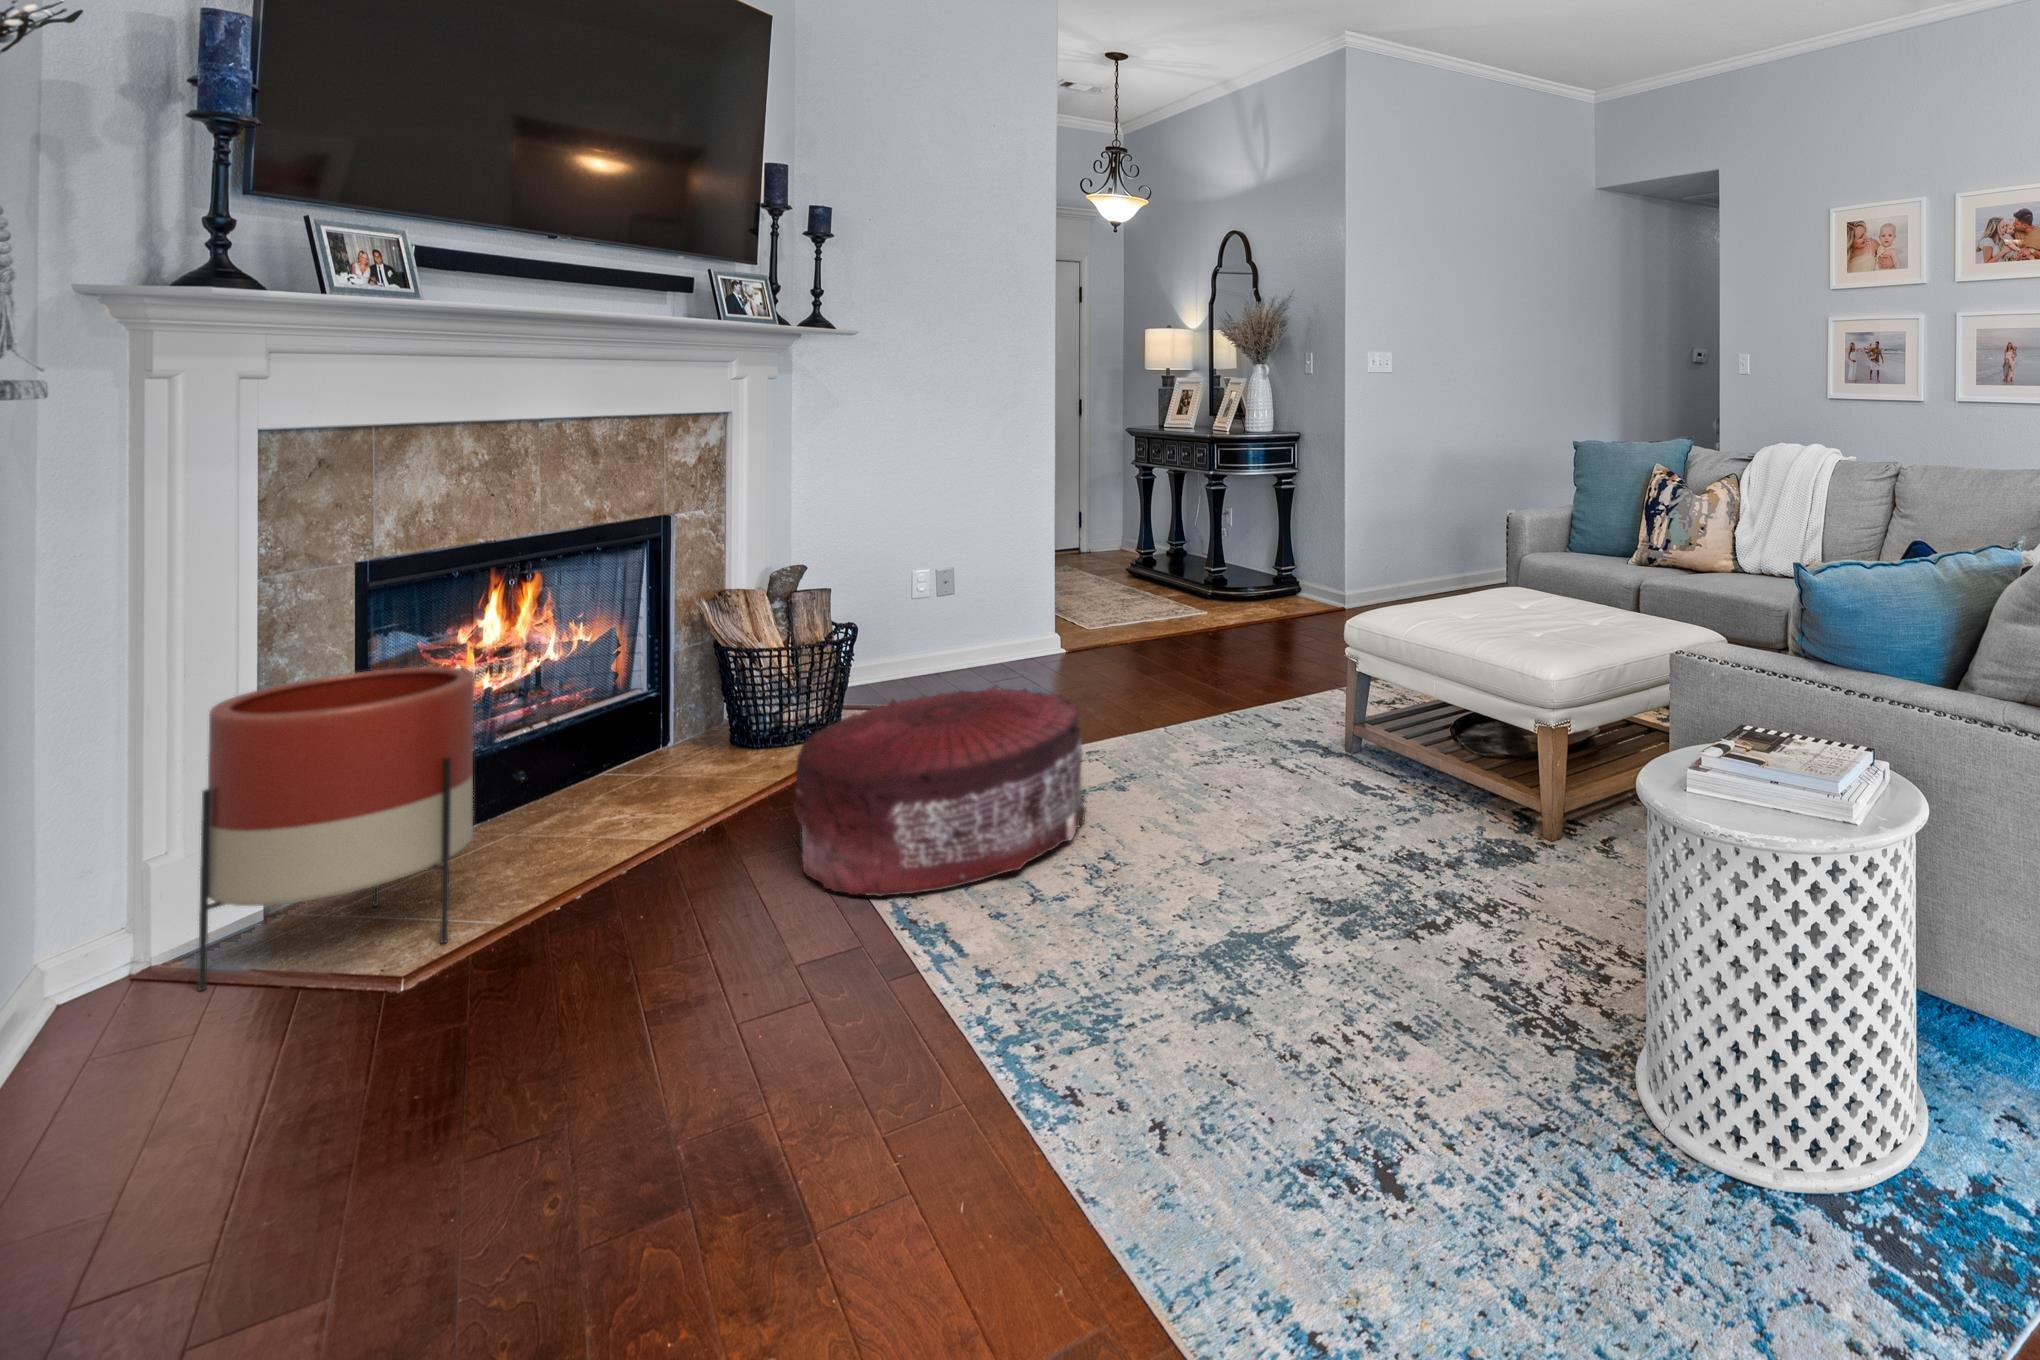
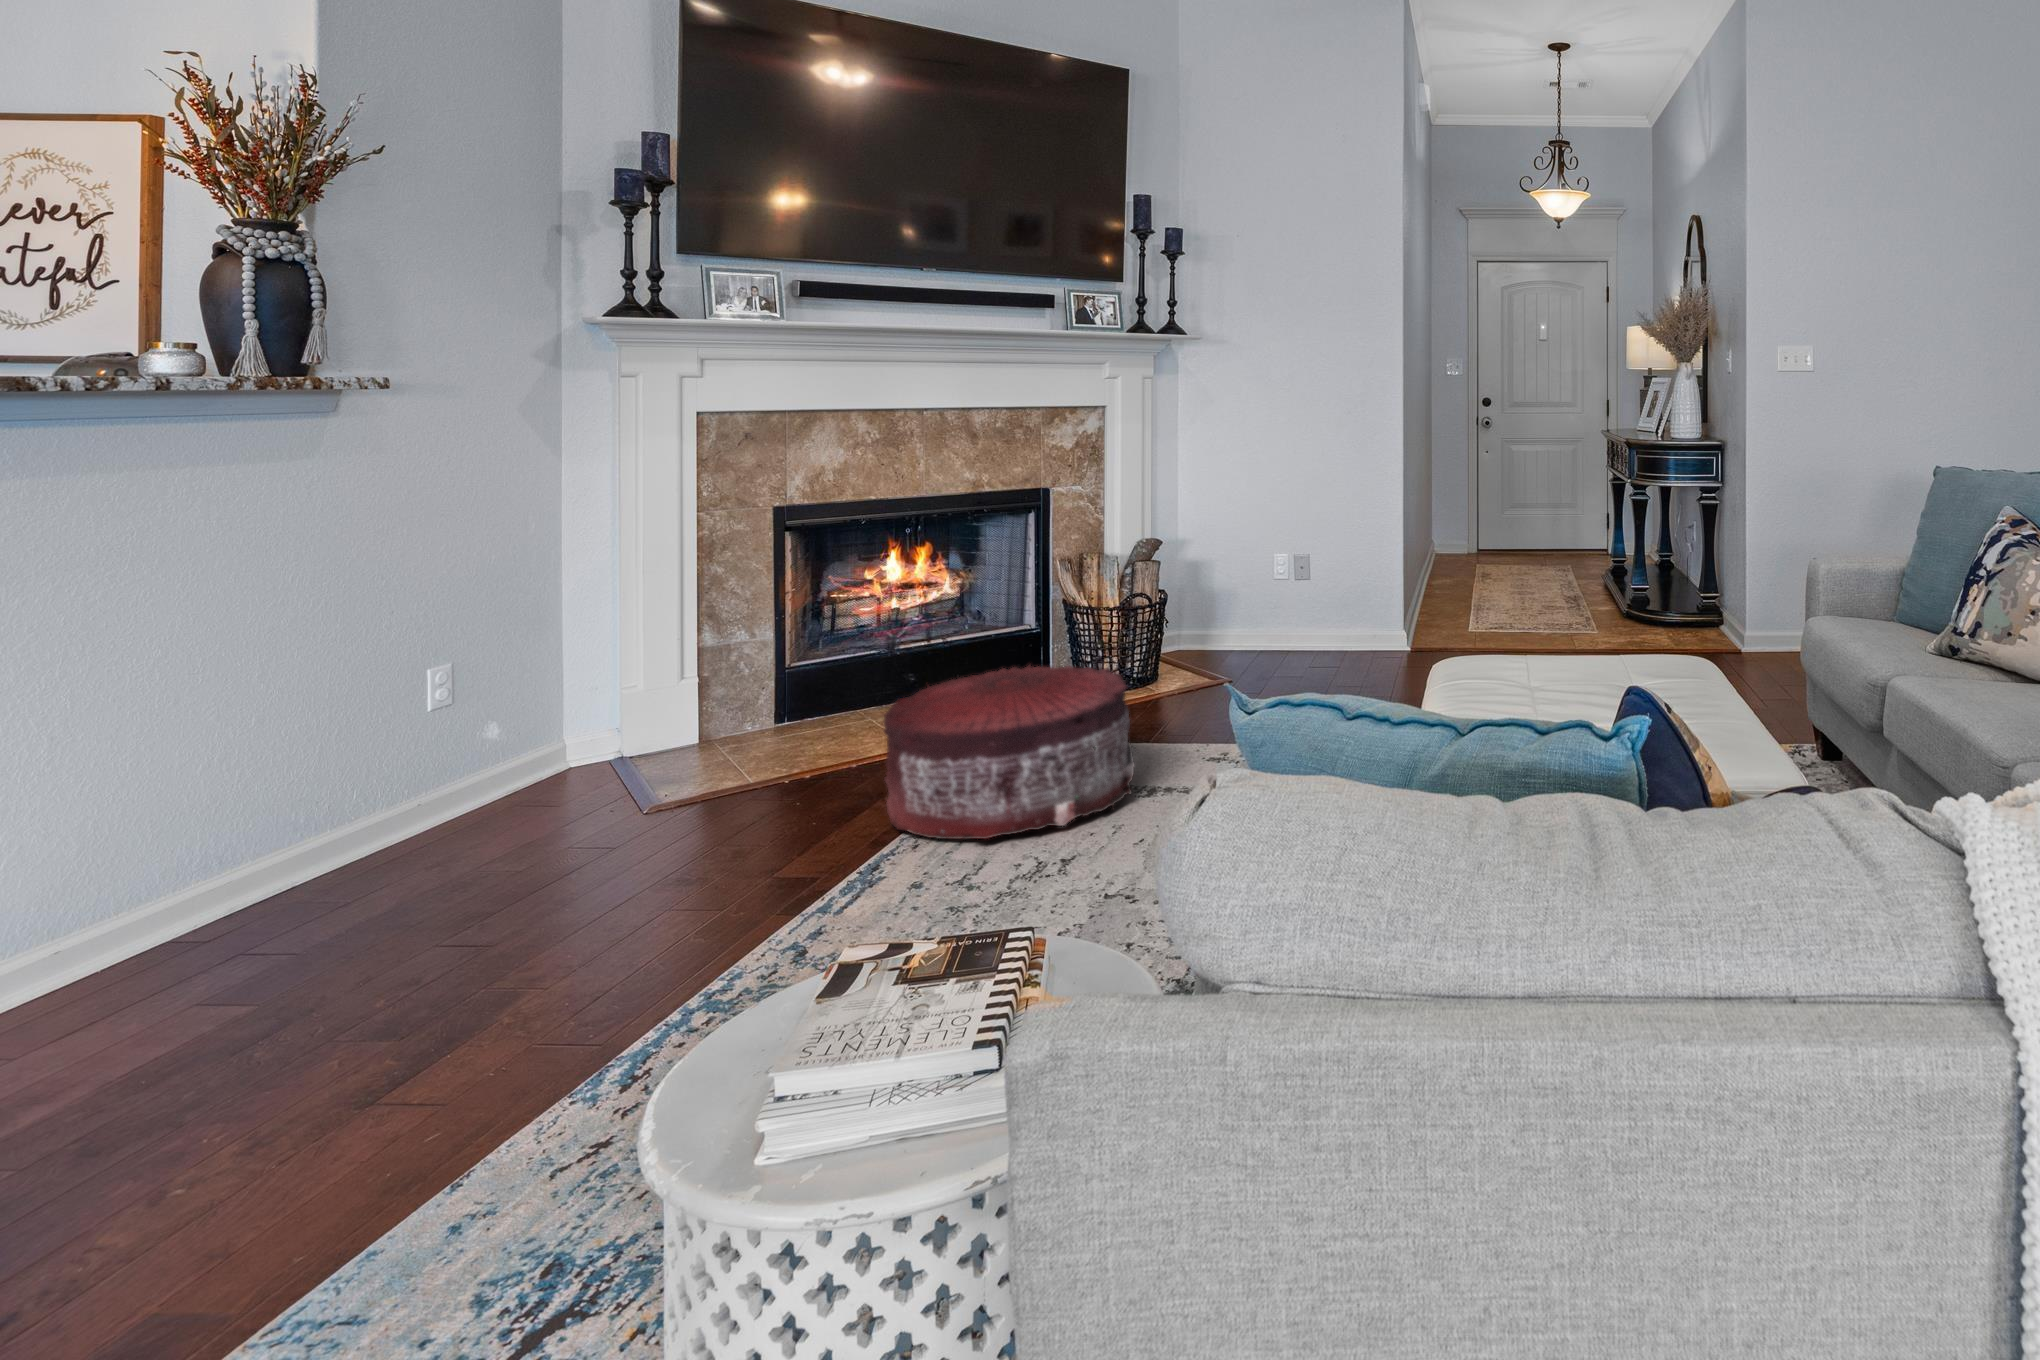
planter: present [198,667,474,991] -> none [616,584,770,782]

